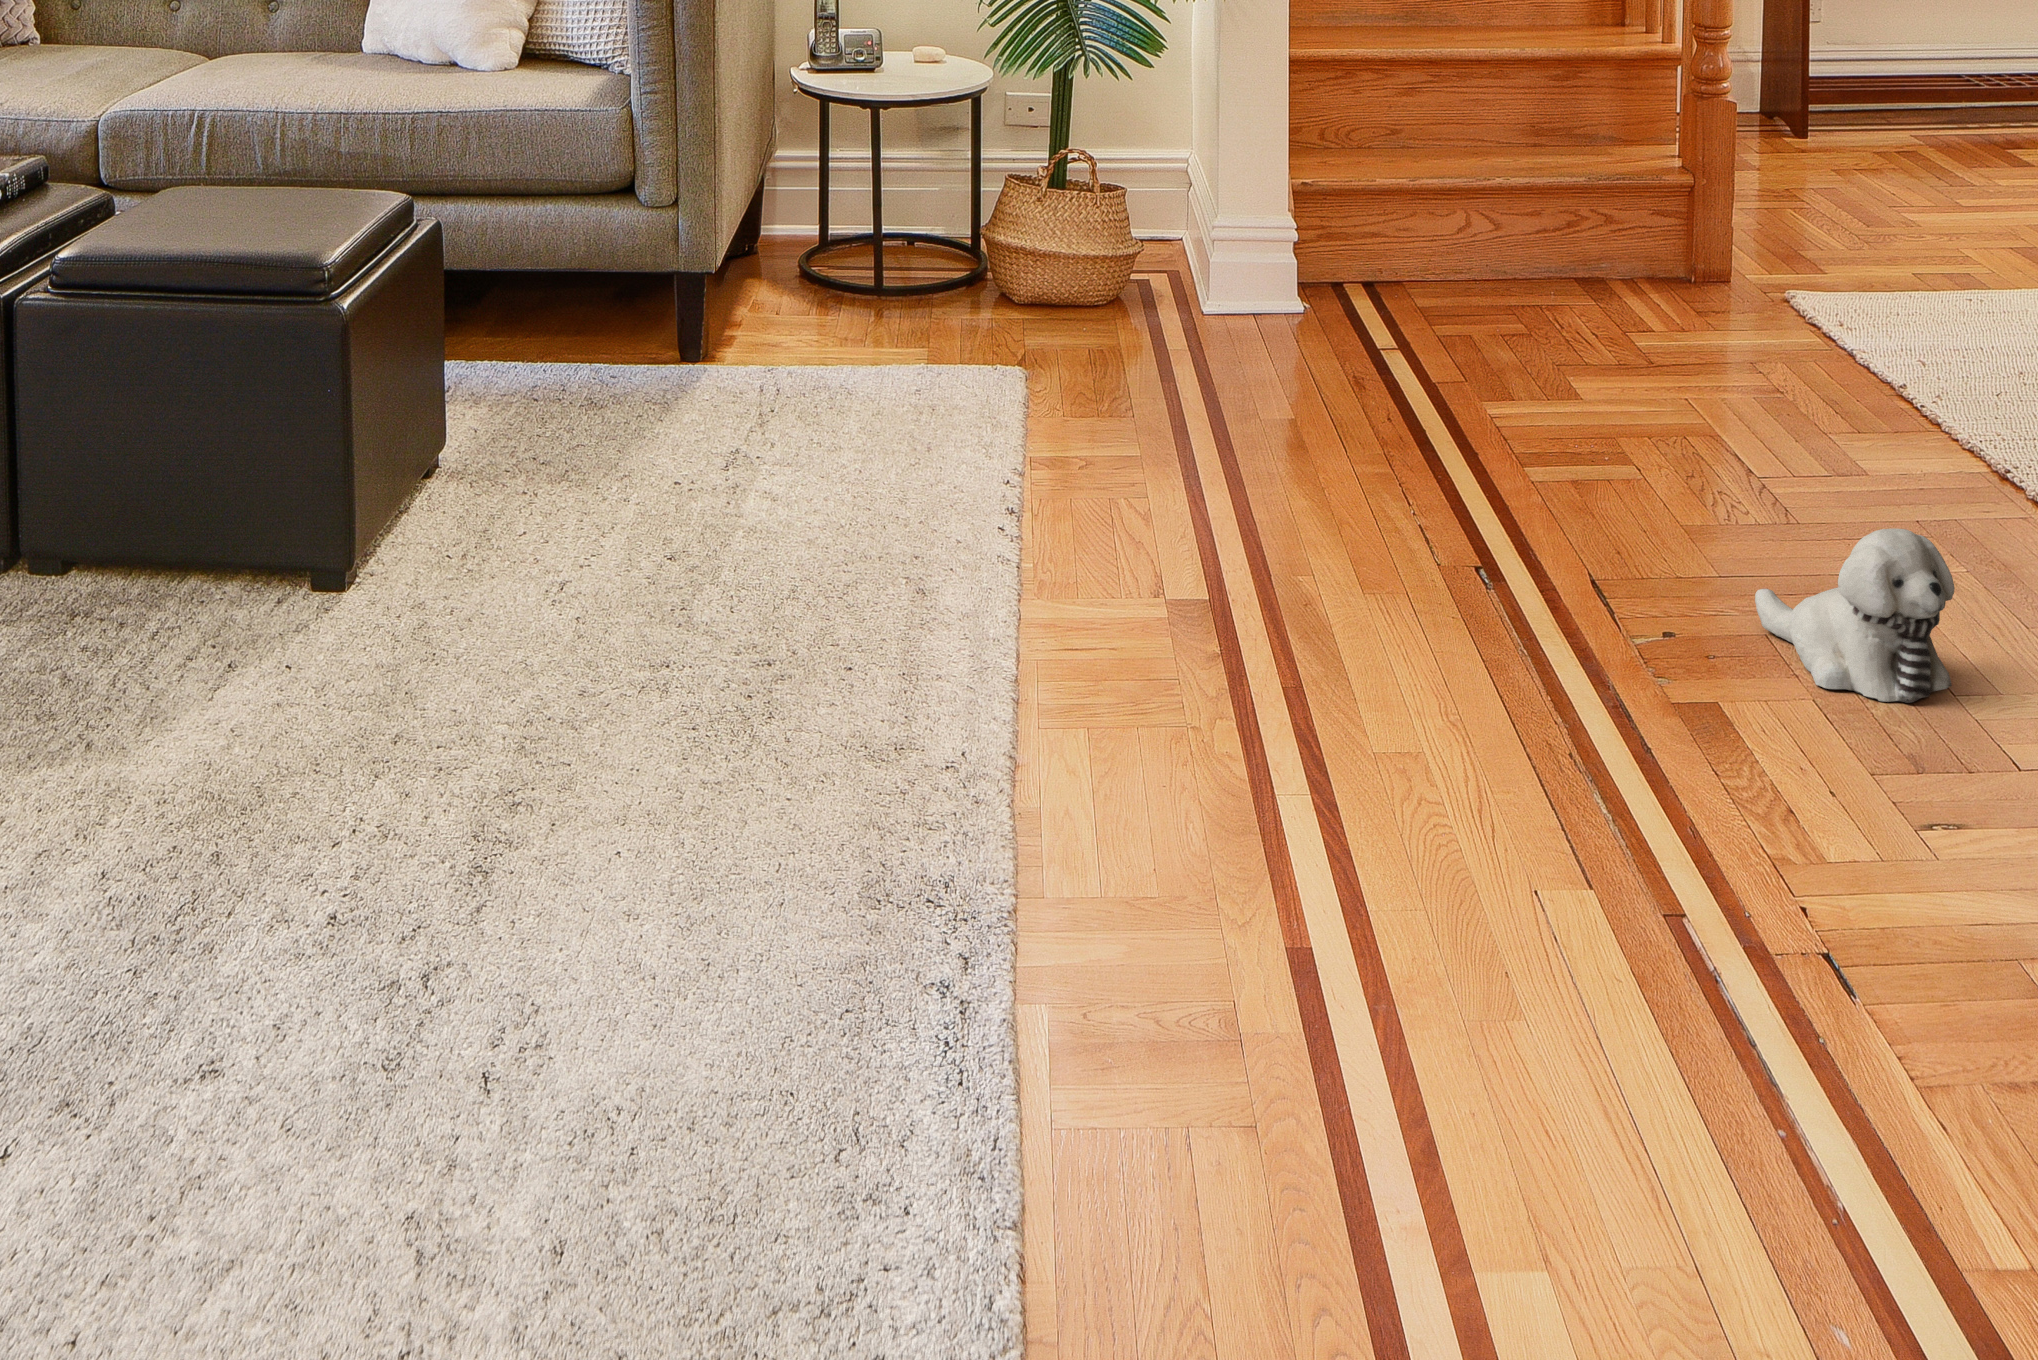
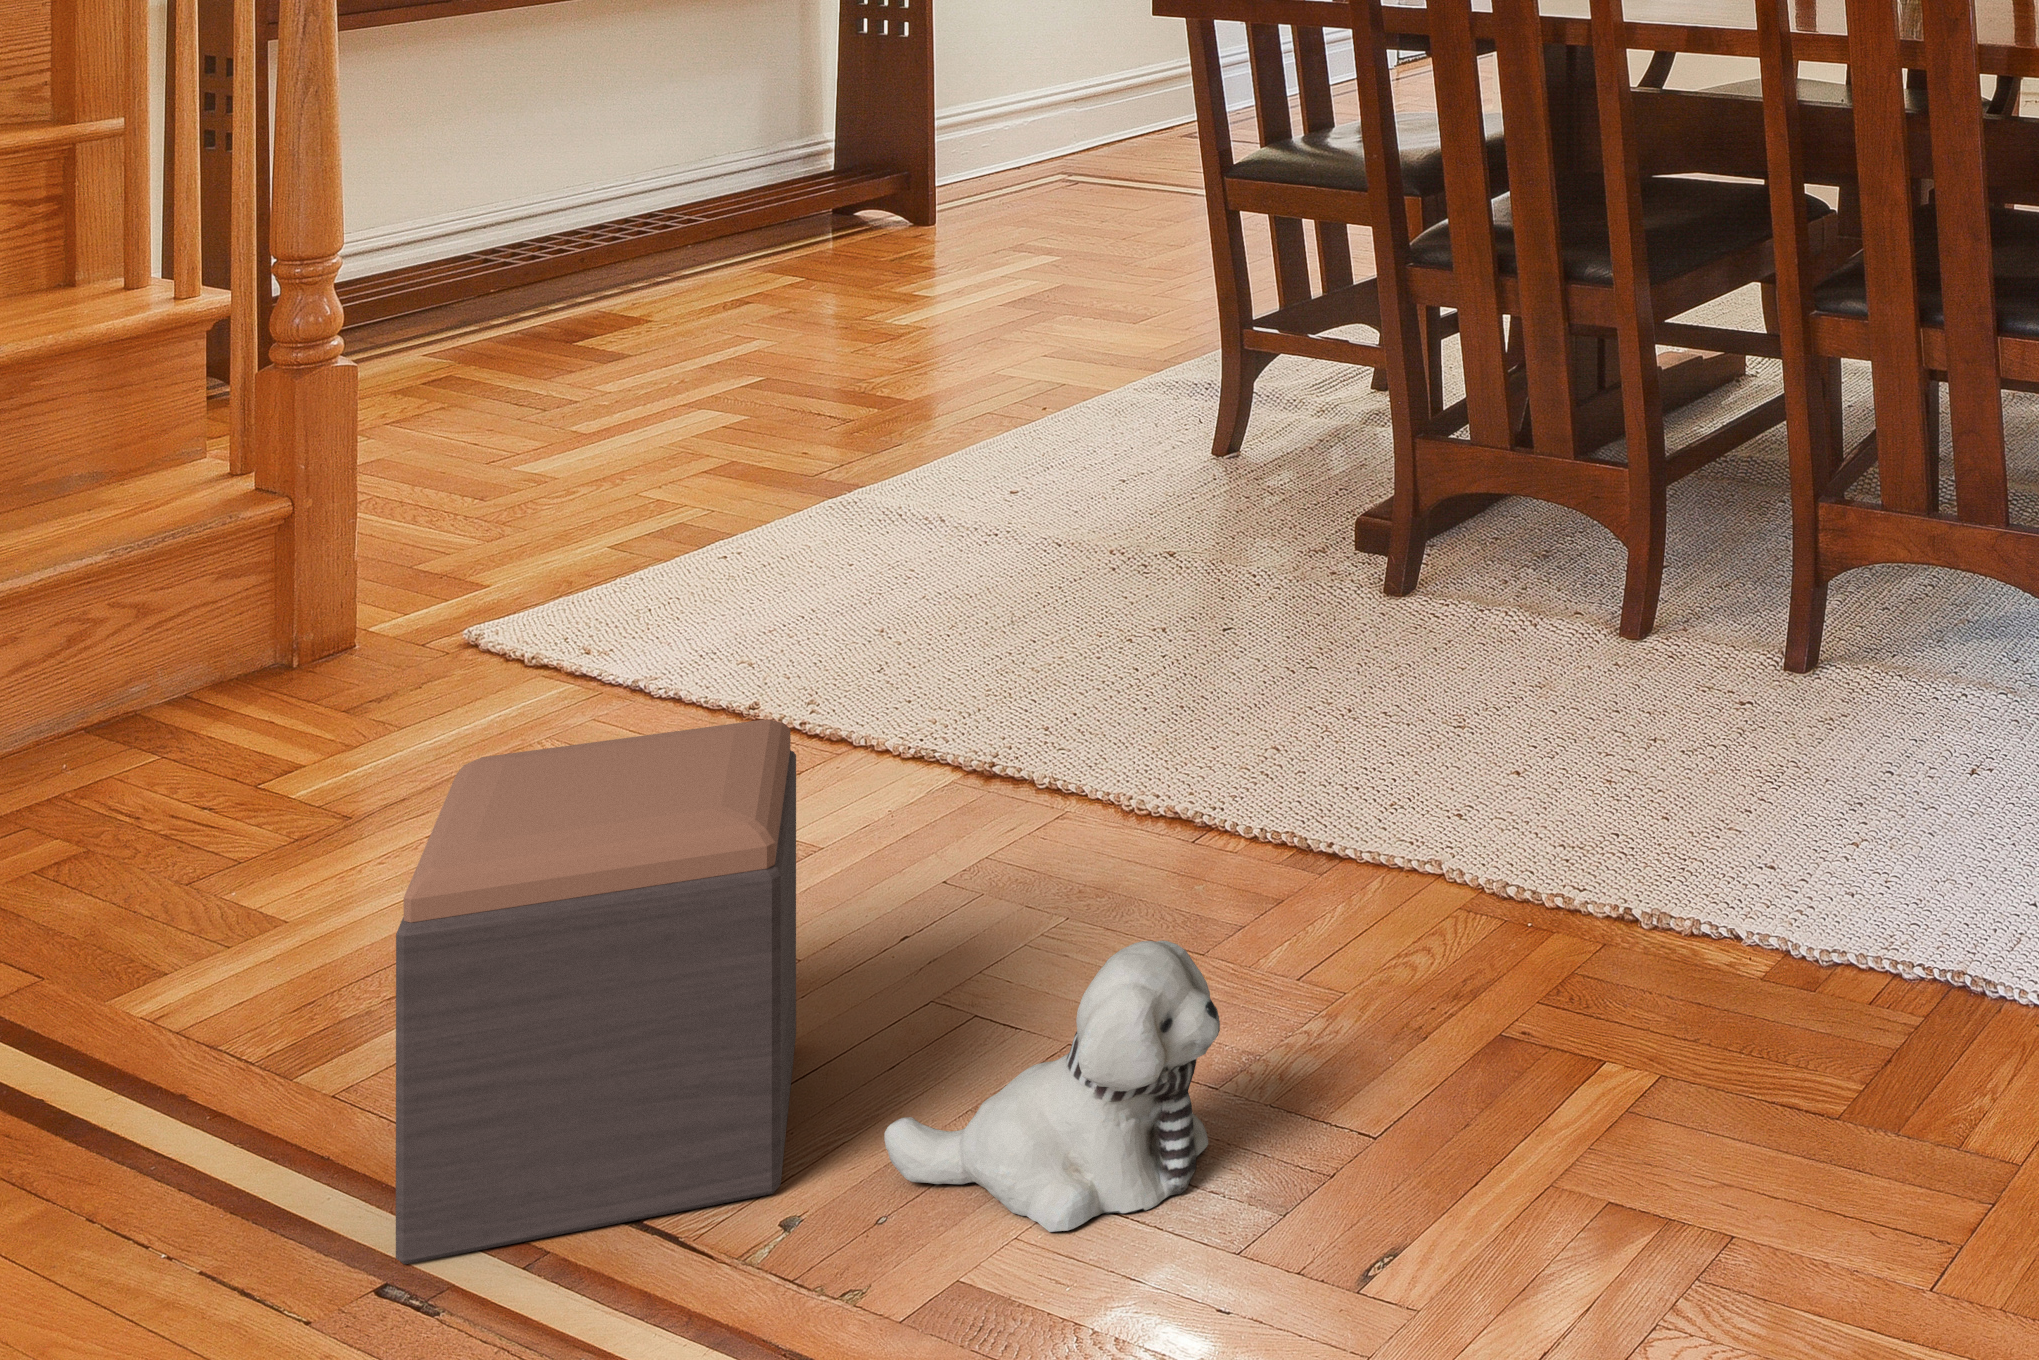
footstool: none [1505,299,1771,603] -> present [396,720,796,1264]

